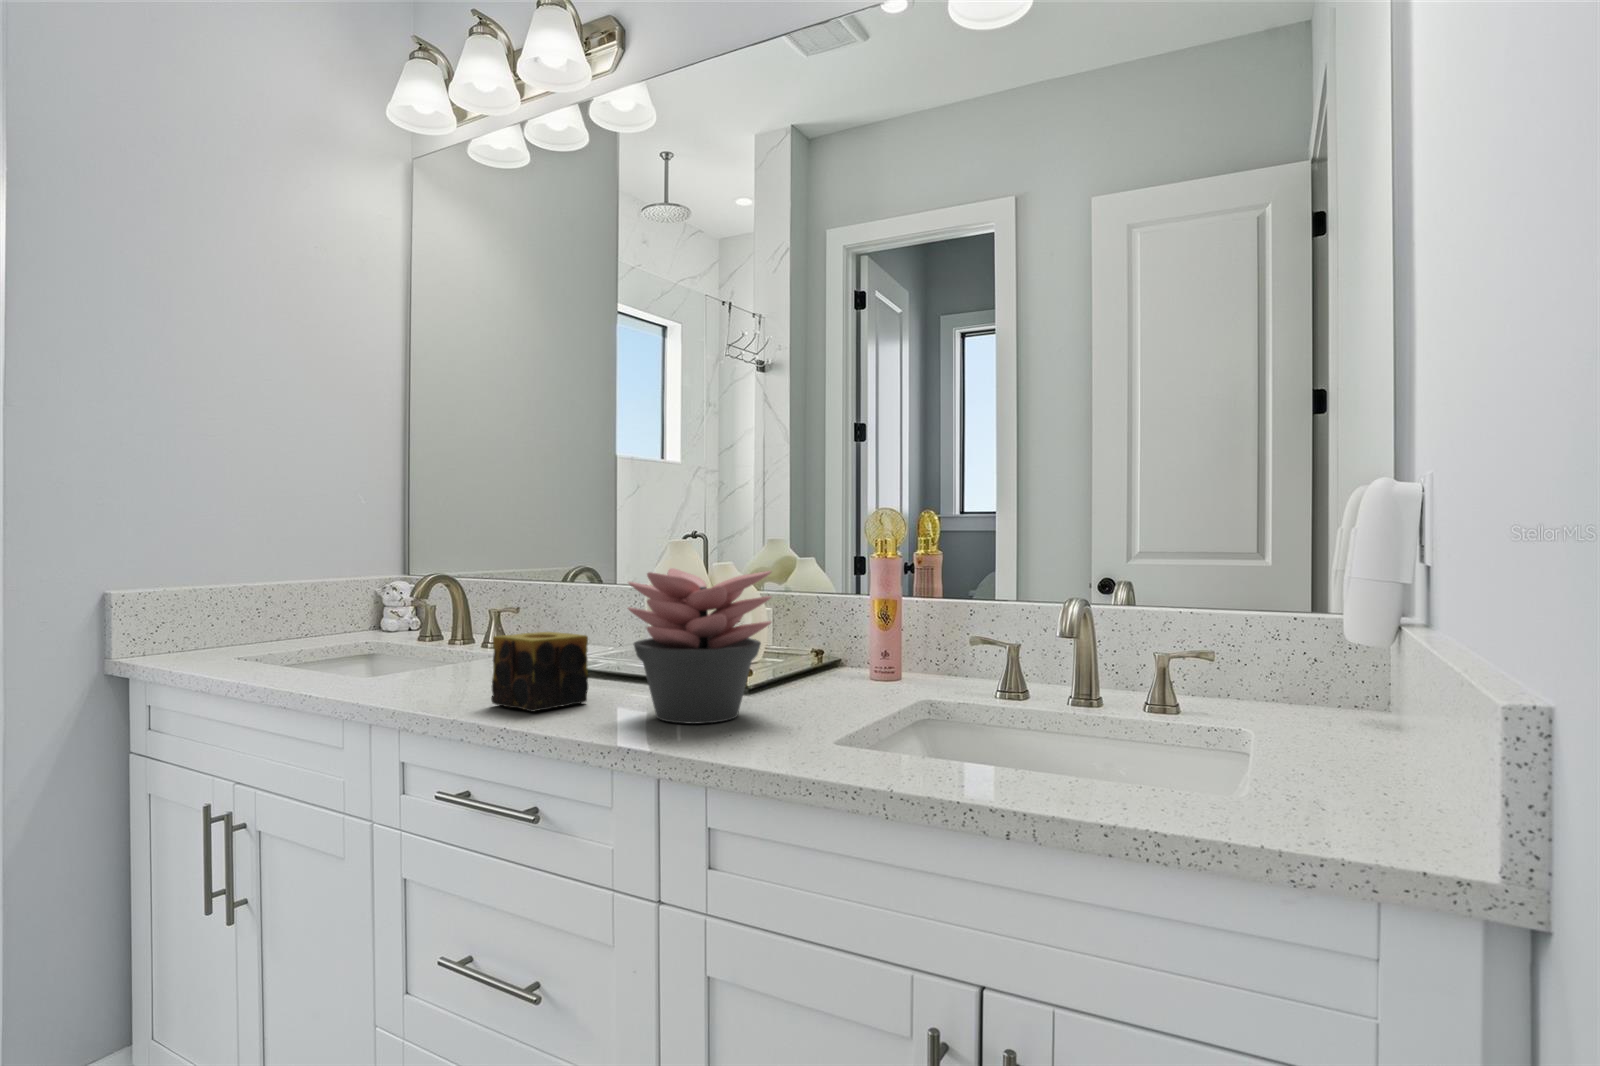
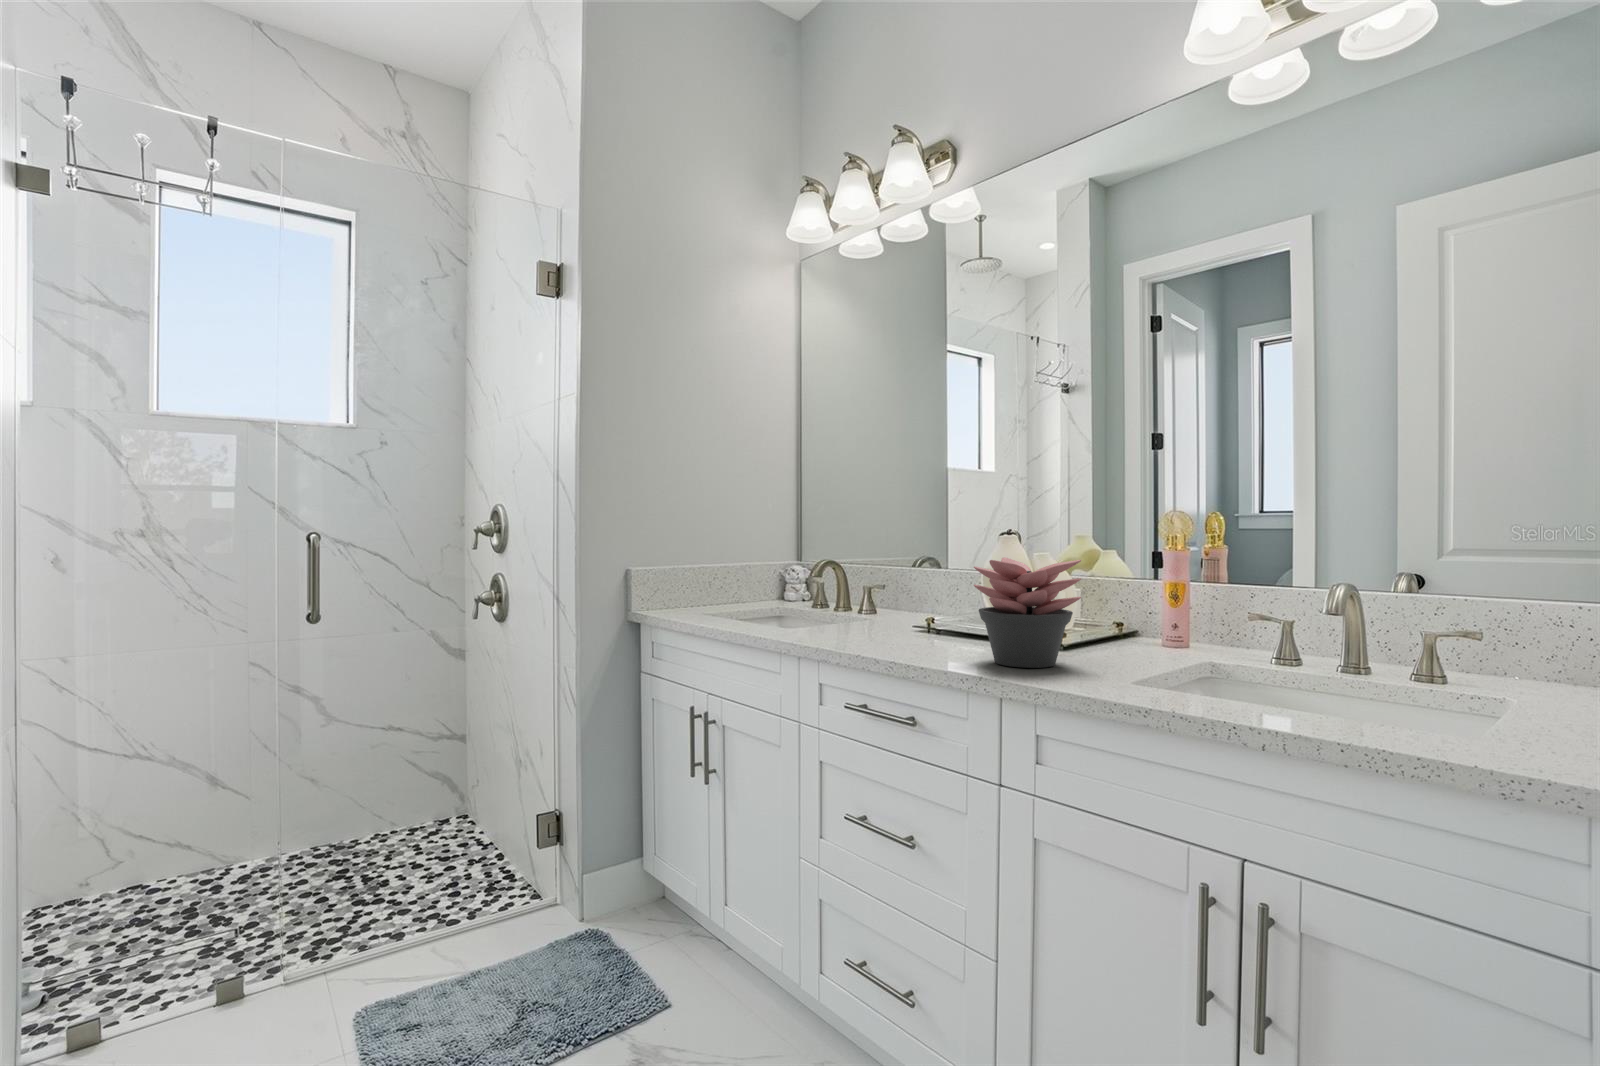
candle: present [491,632,588,712] -> none [878,601,944,655]

